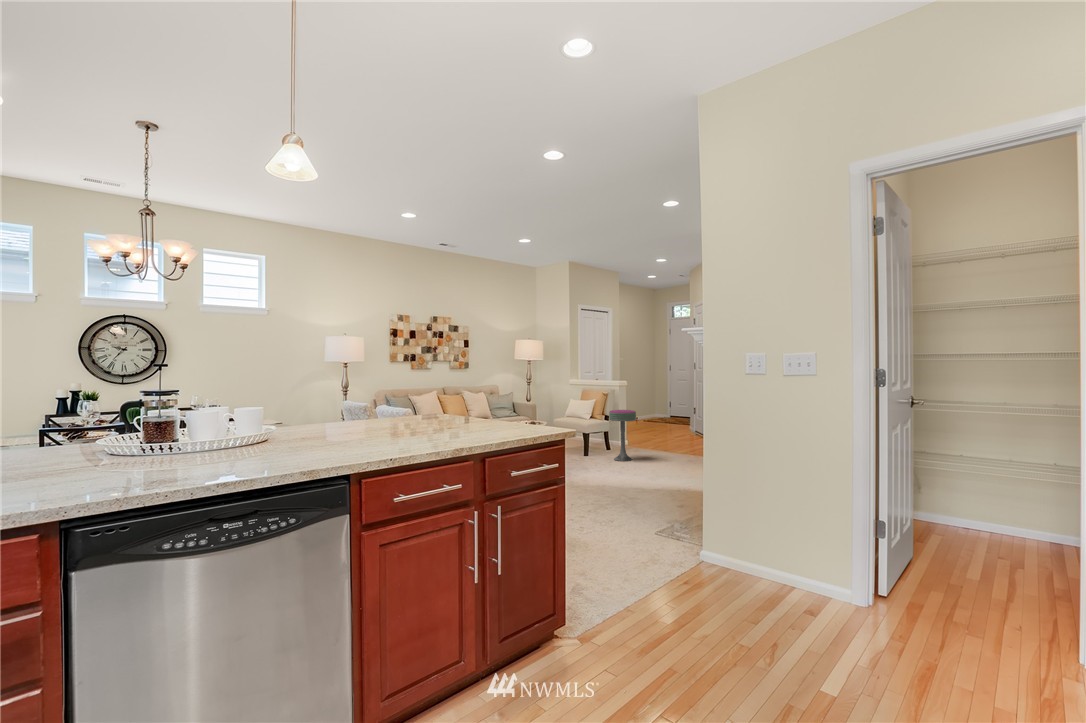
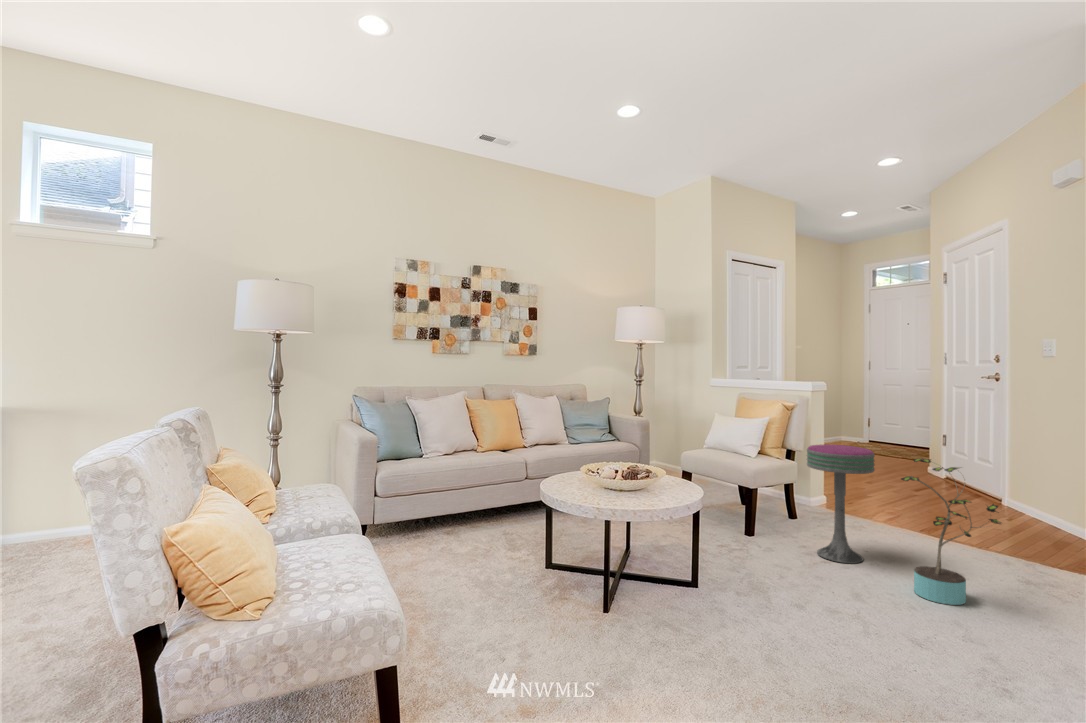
potted plant: none [639,412,673,468] -> present [901,459,1001,605]

